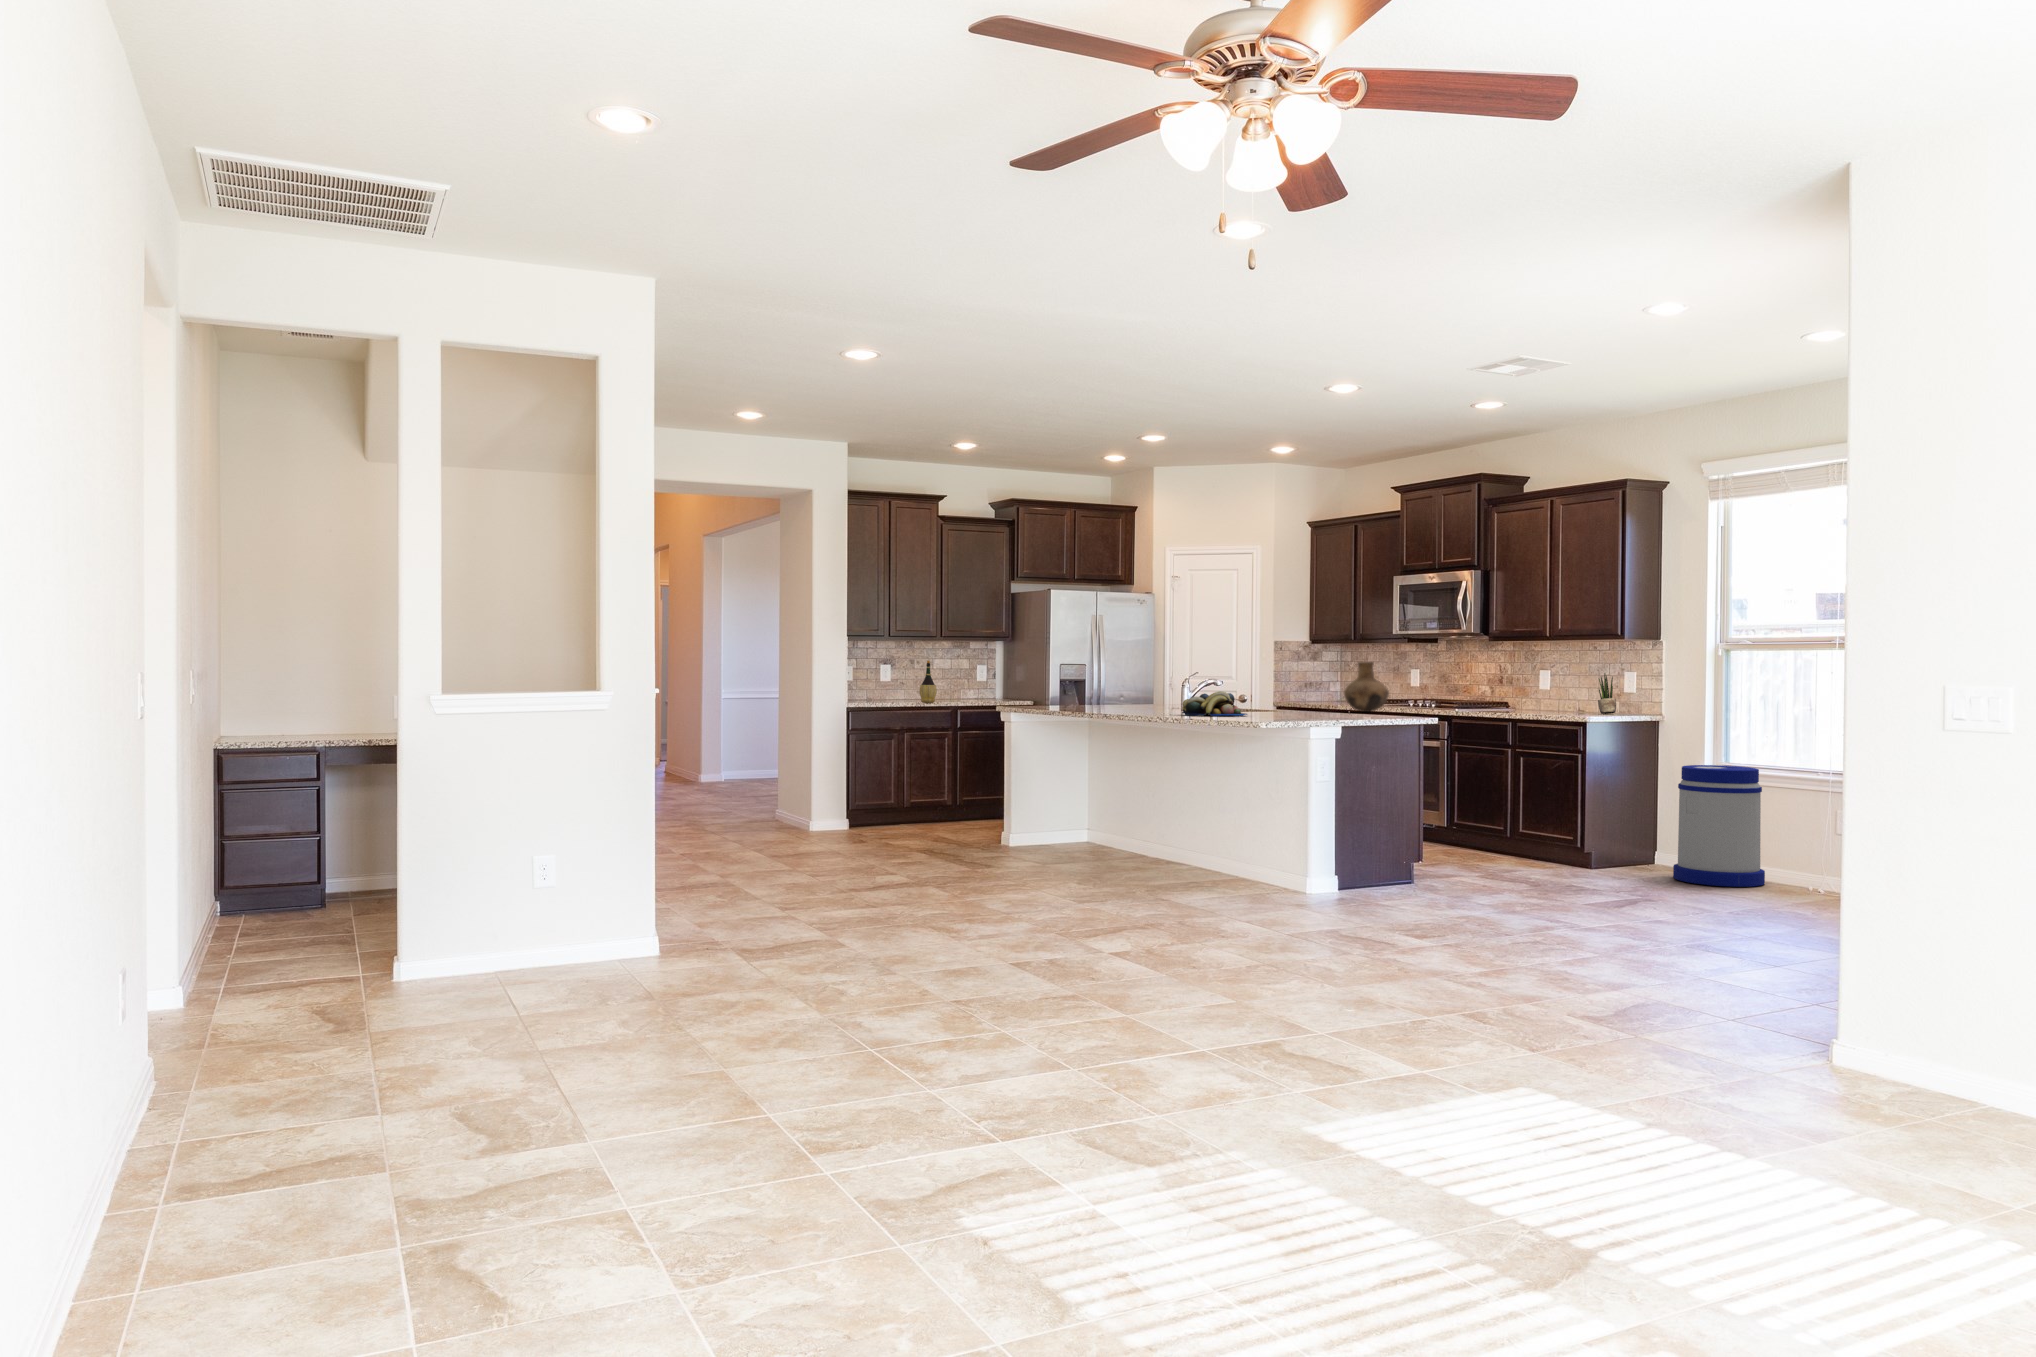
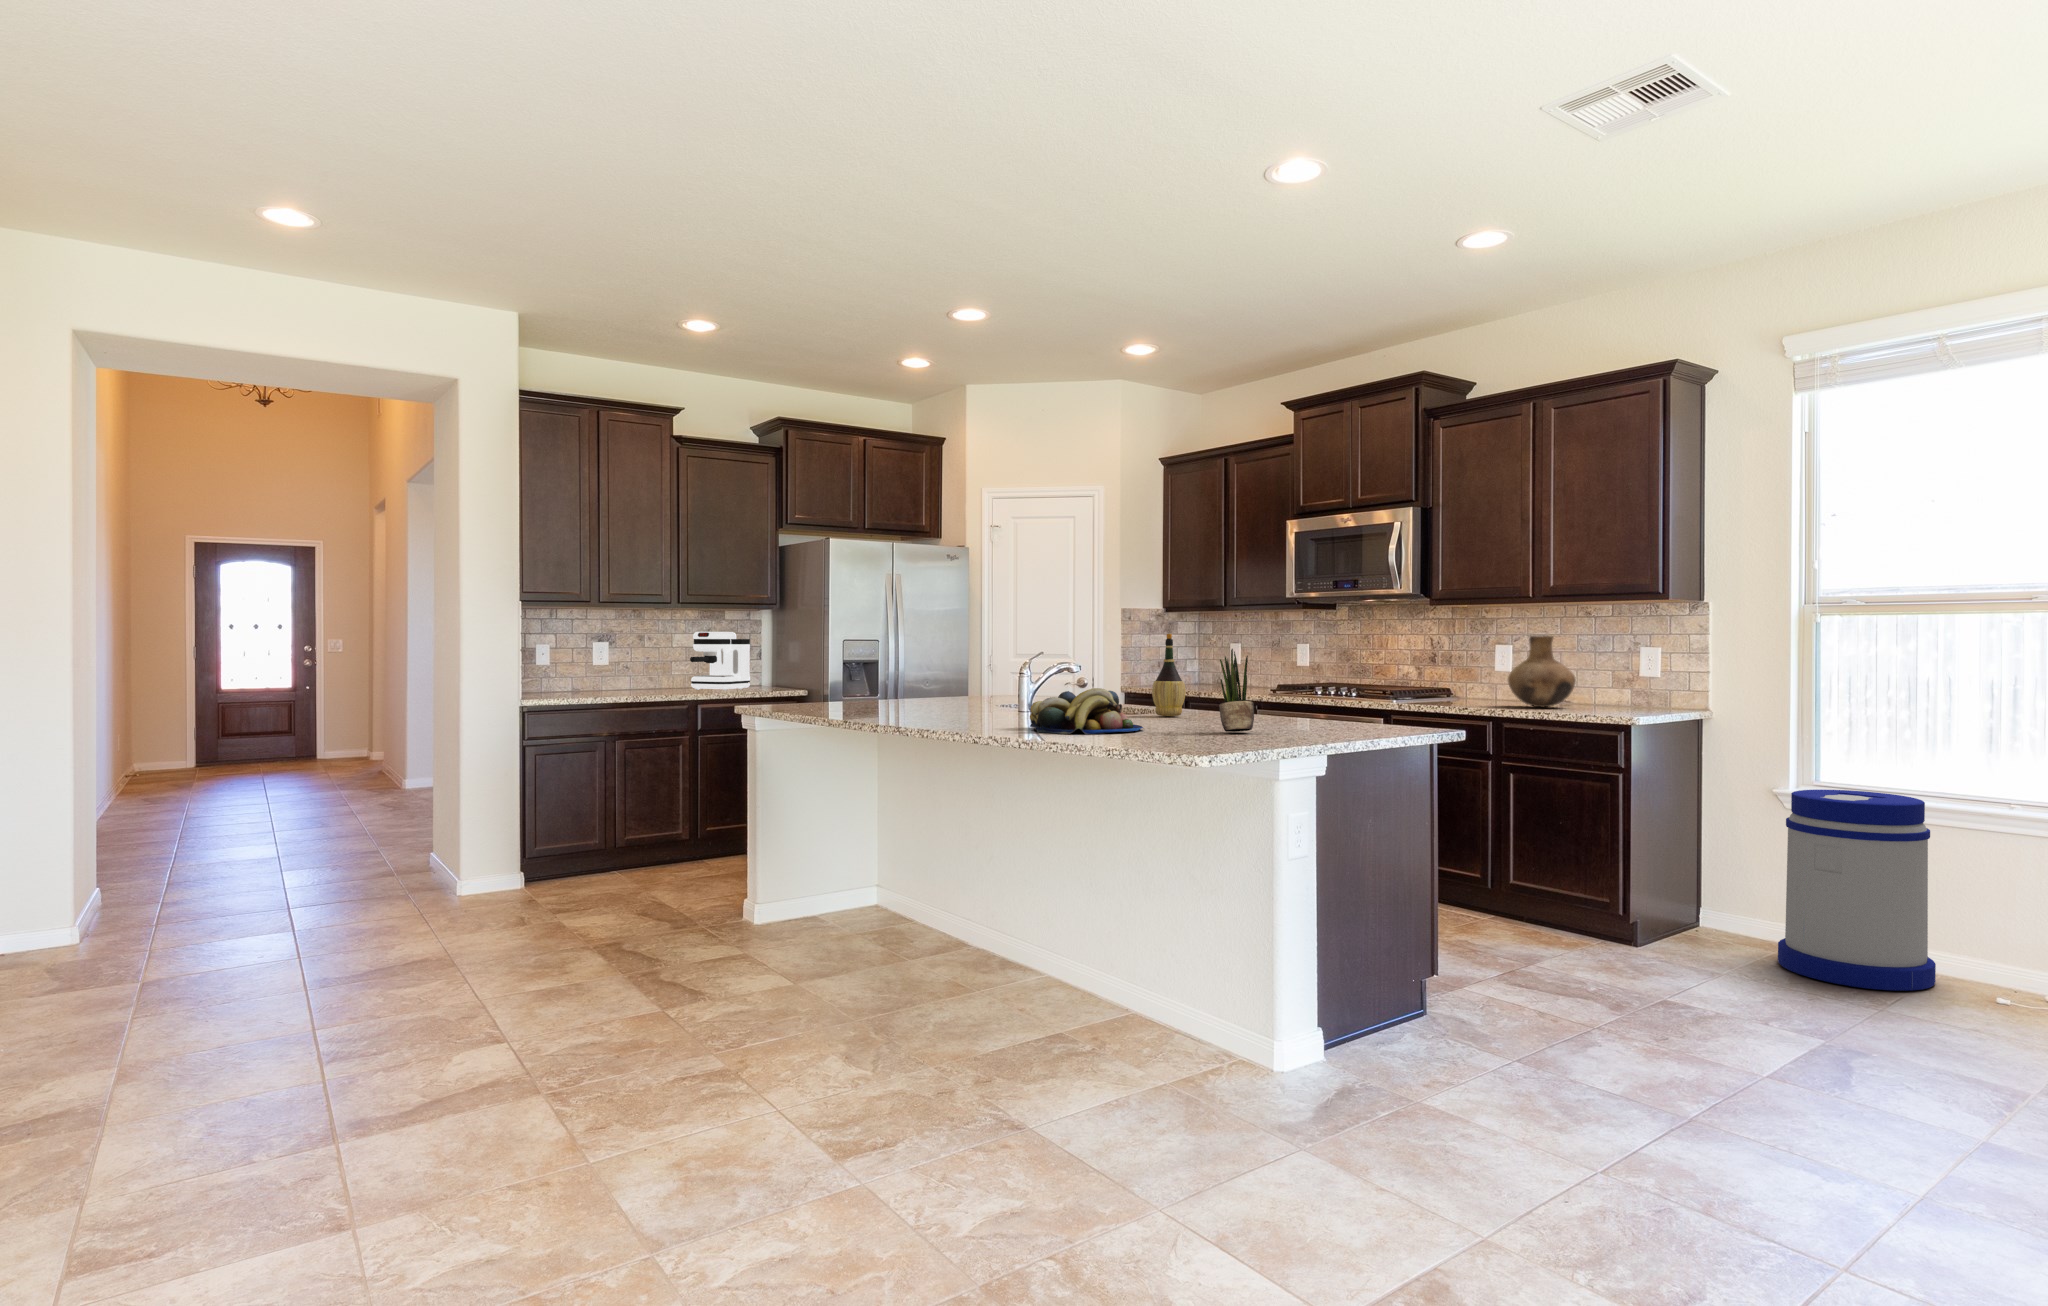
coffee maker: none [946,658,989,702] -> present [690,632,750,690]
wine bottle: present [919,661,937,703] -> present [1152,634,1186,716]
vase: present [1344,662,1389,712] -> present [1508,636,1576,707]
potted plant: present [1598,673,1616,714] -> present [1219,649,1254,732]

